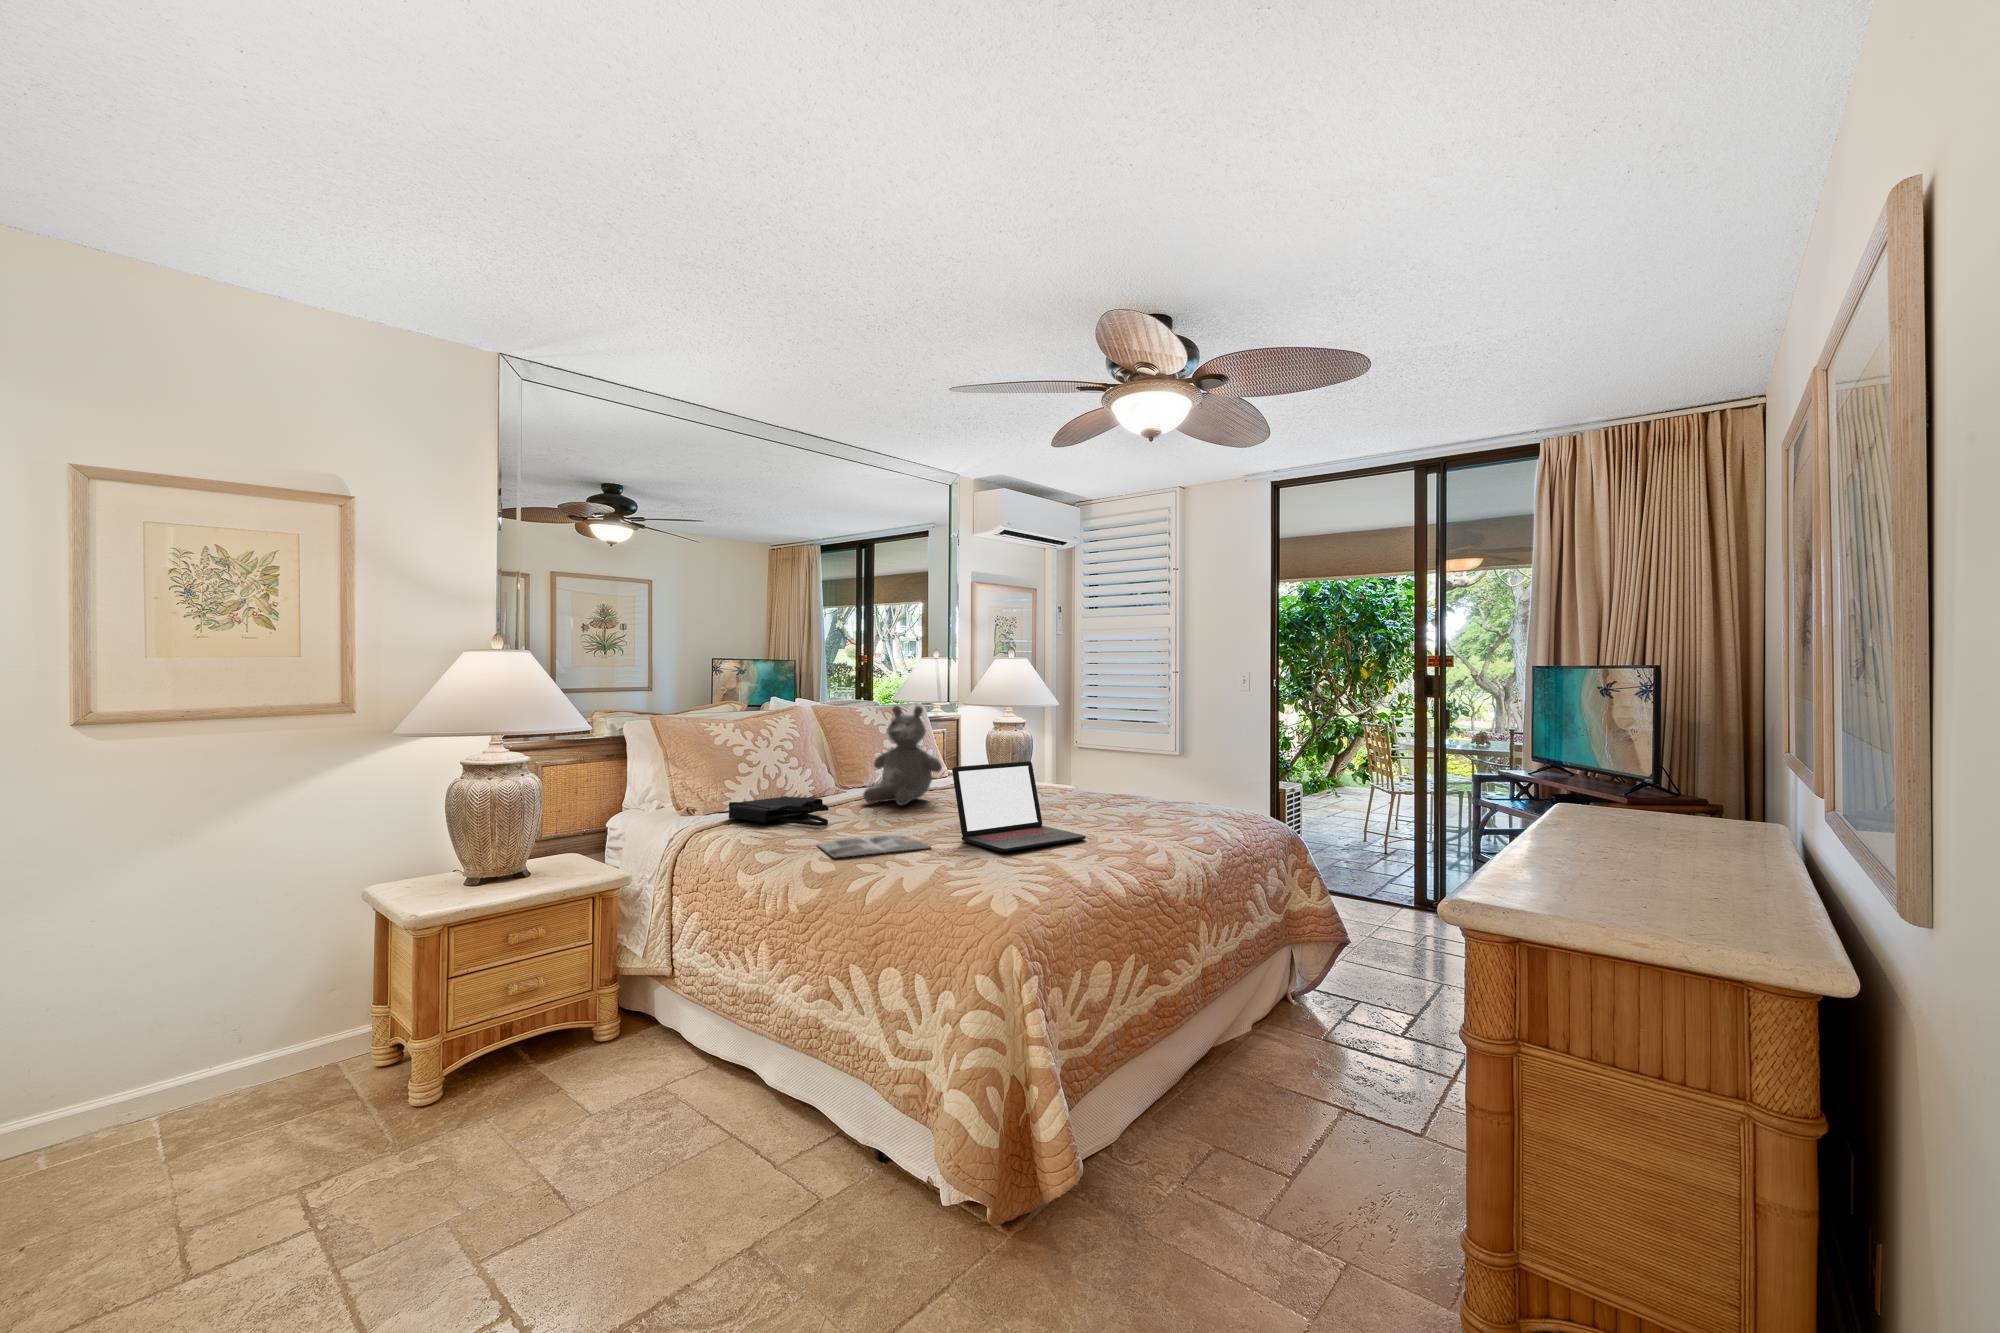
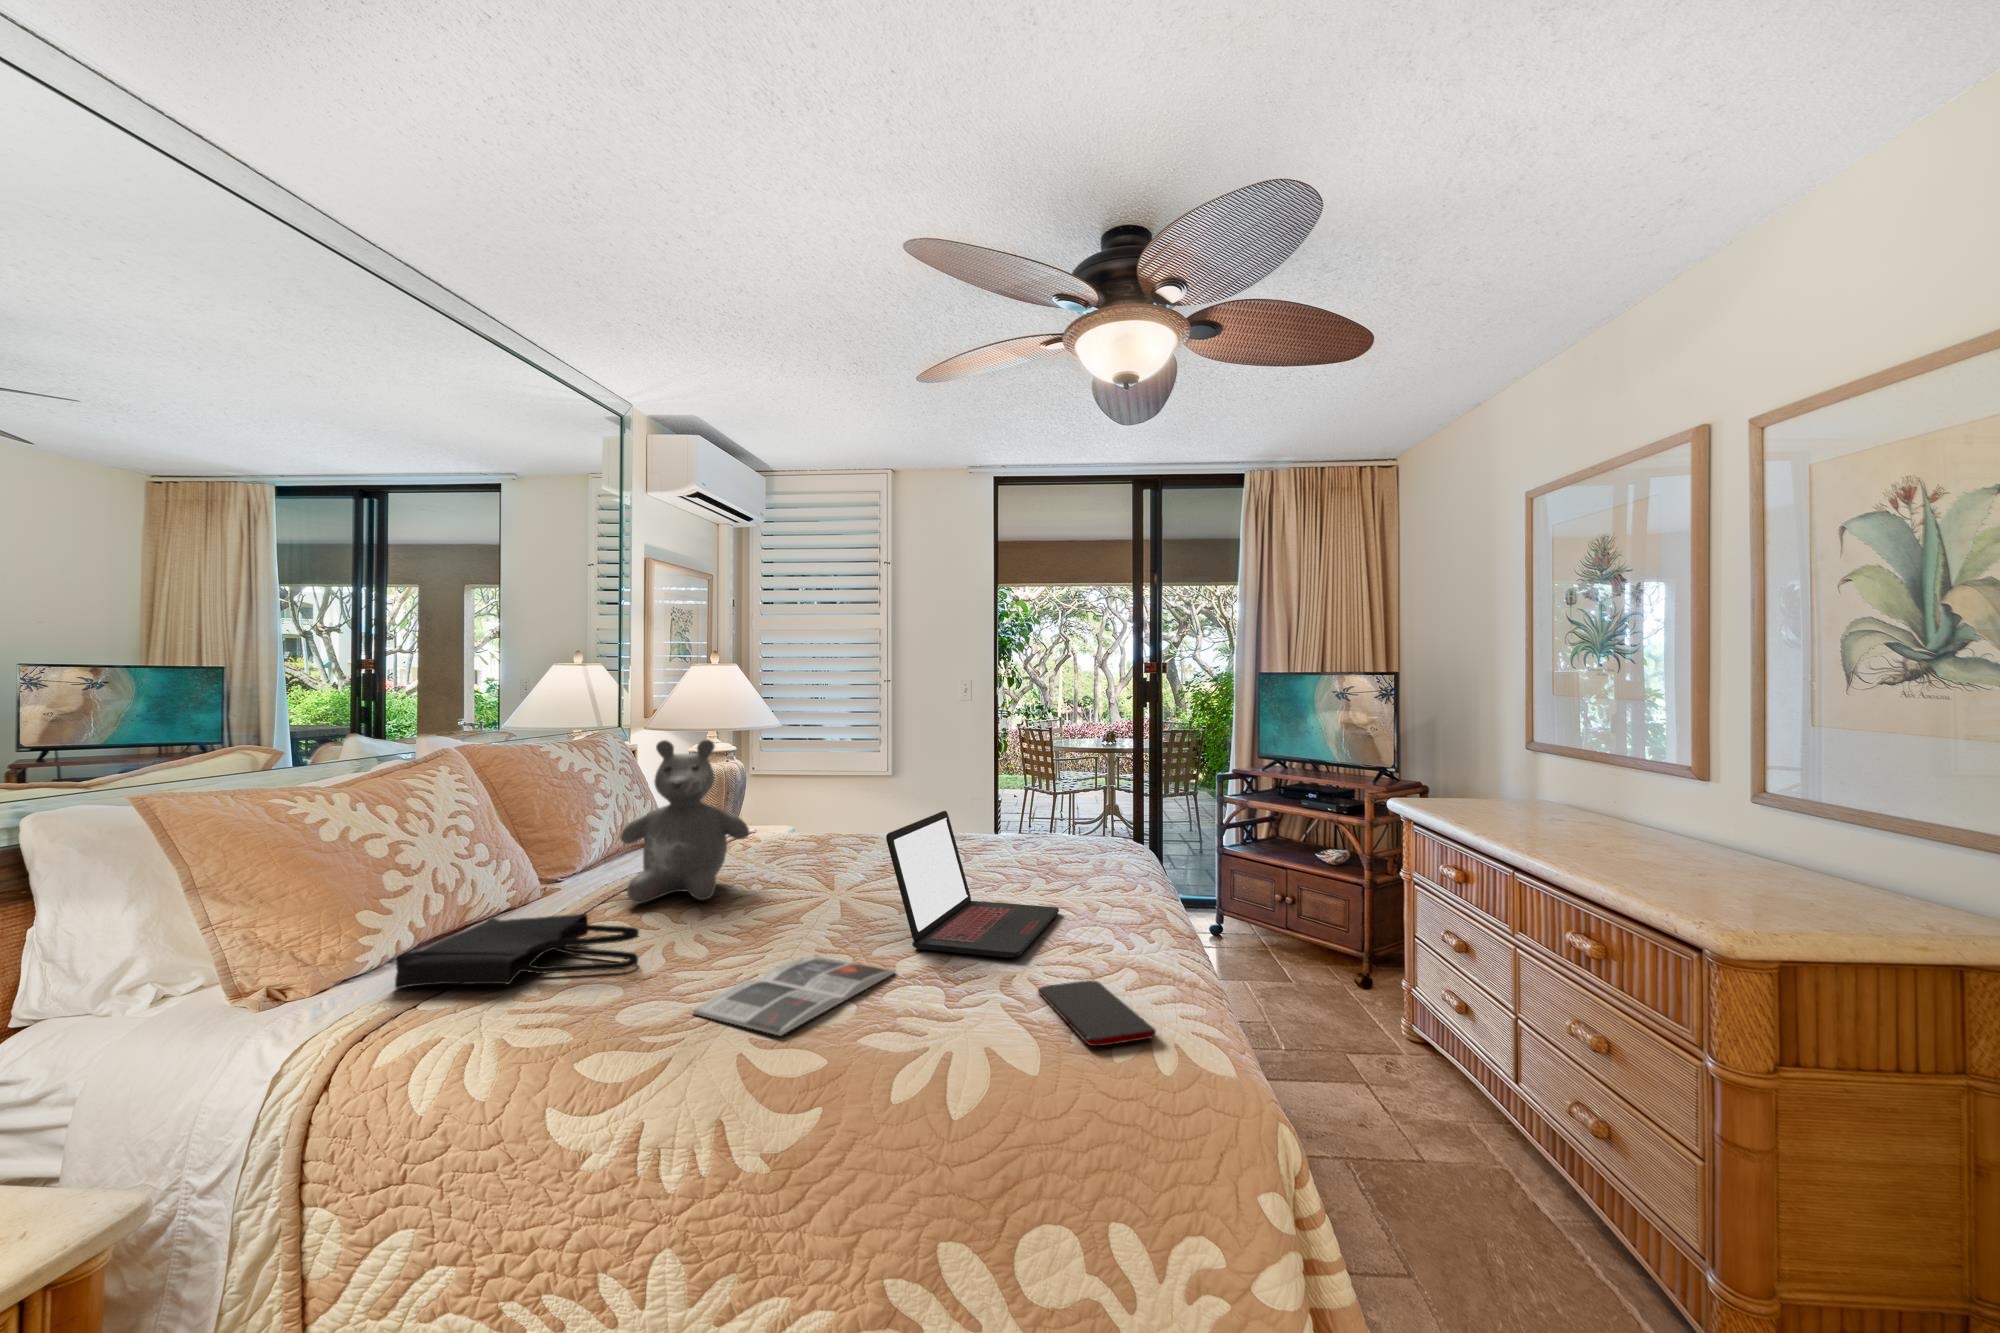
smartphone: none [954,864,1022,890] -> present [1038,980,1156,1046]

